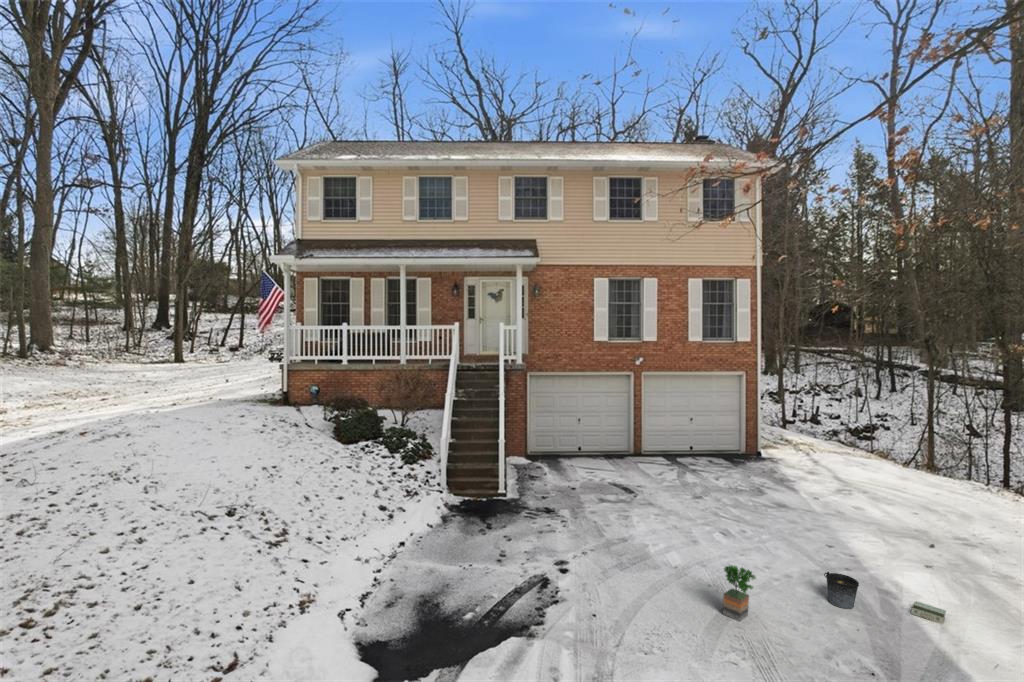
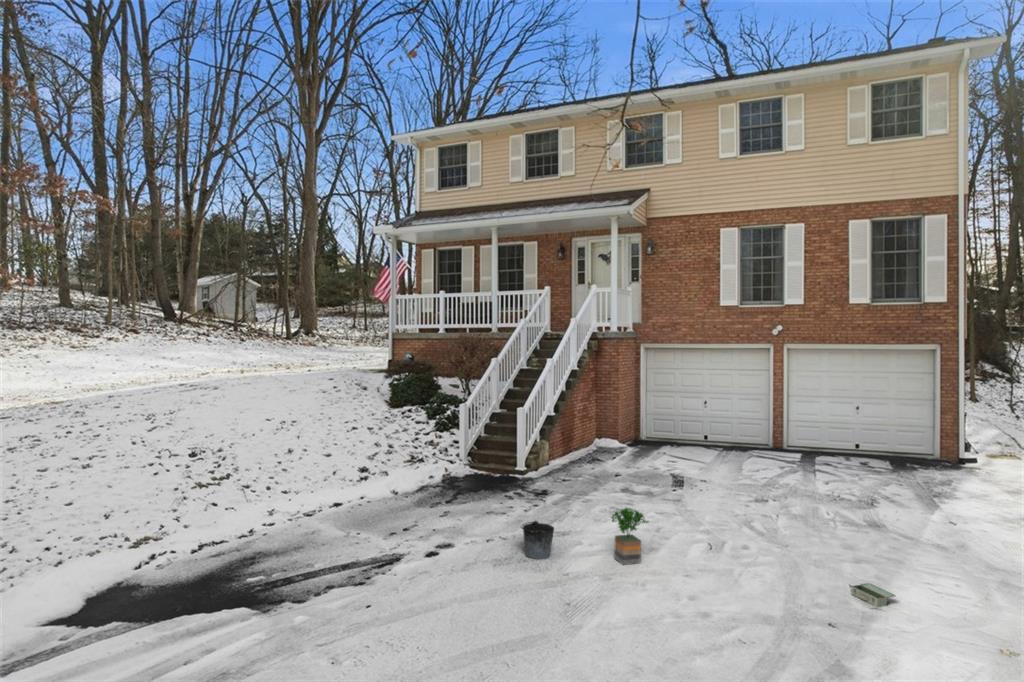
bucket: present [824,572,859,609] -> present [521,521,554,559]

